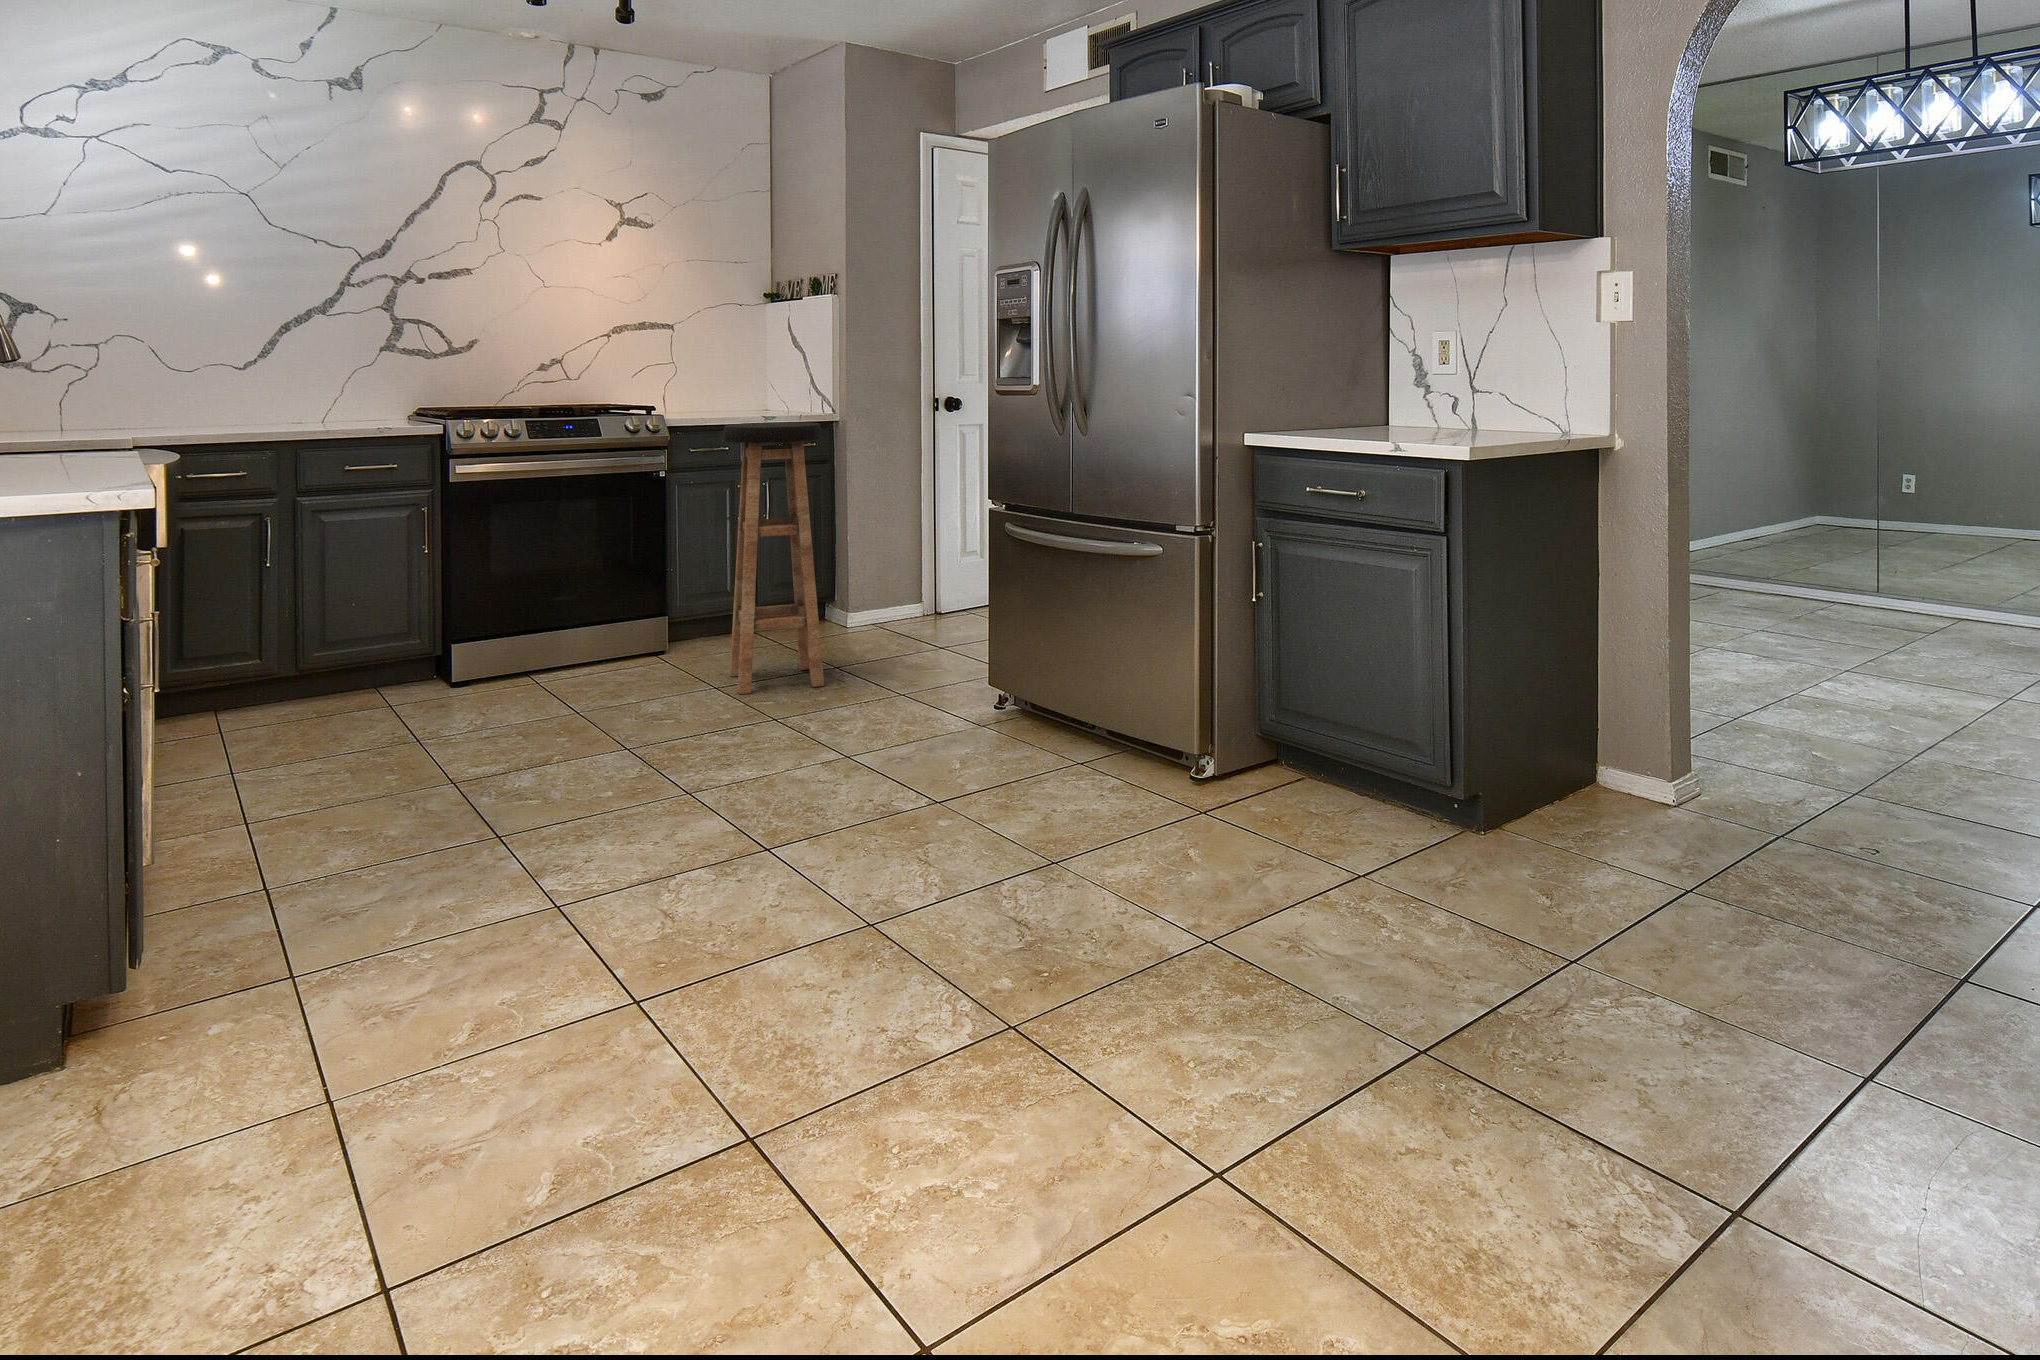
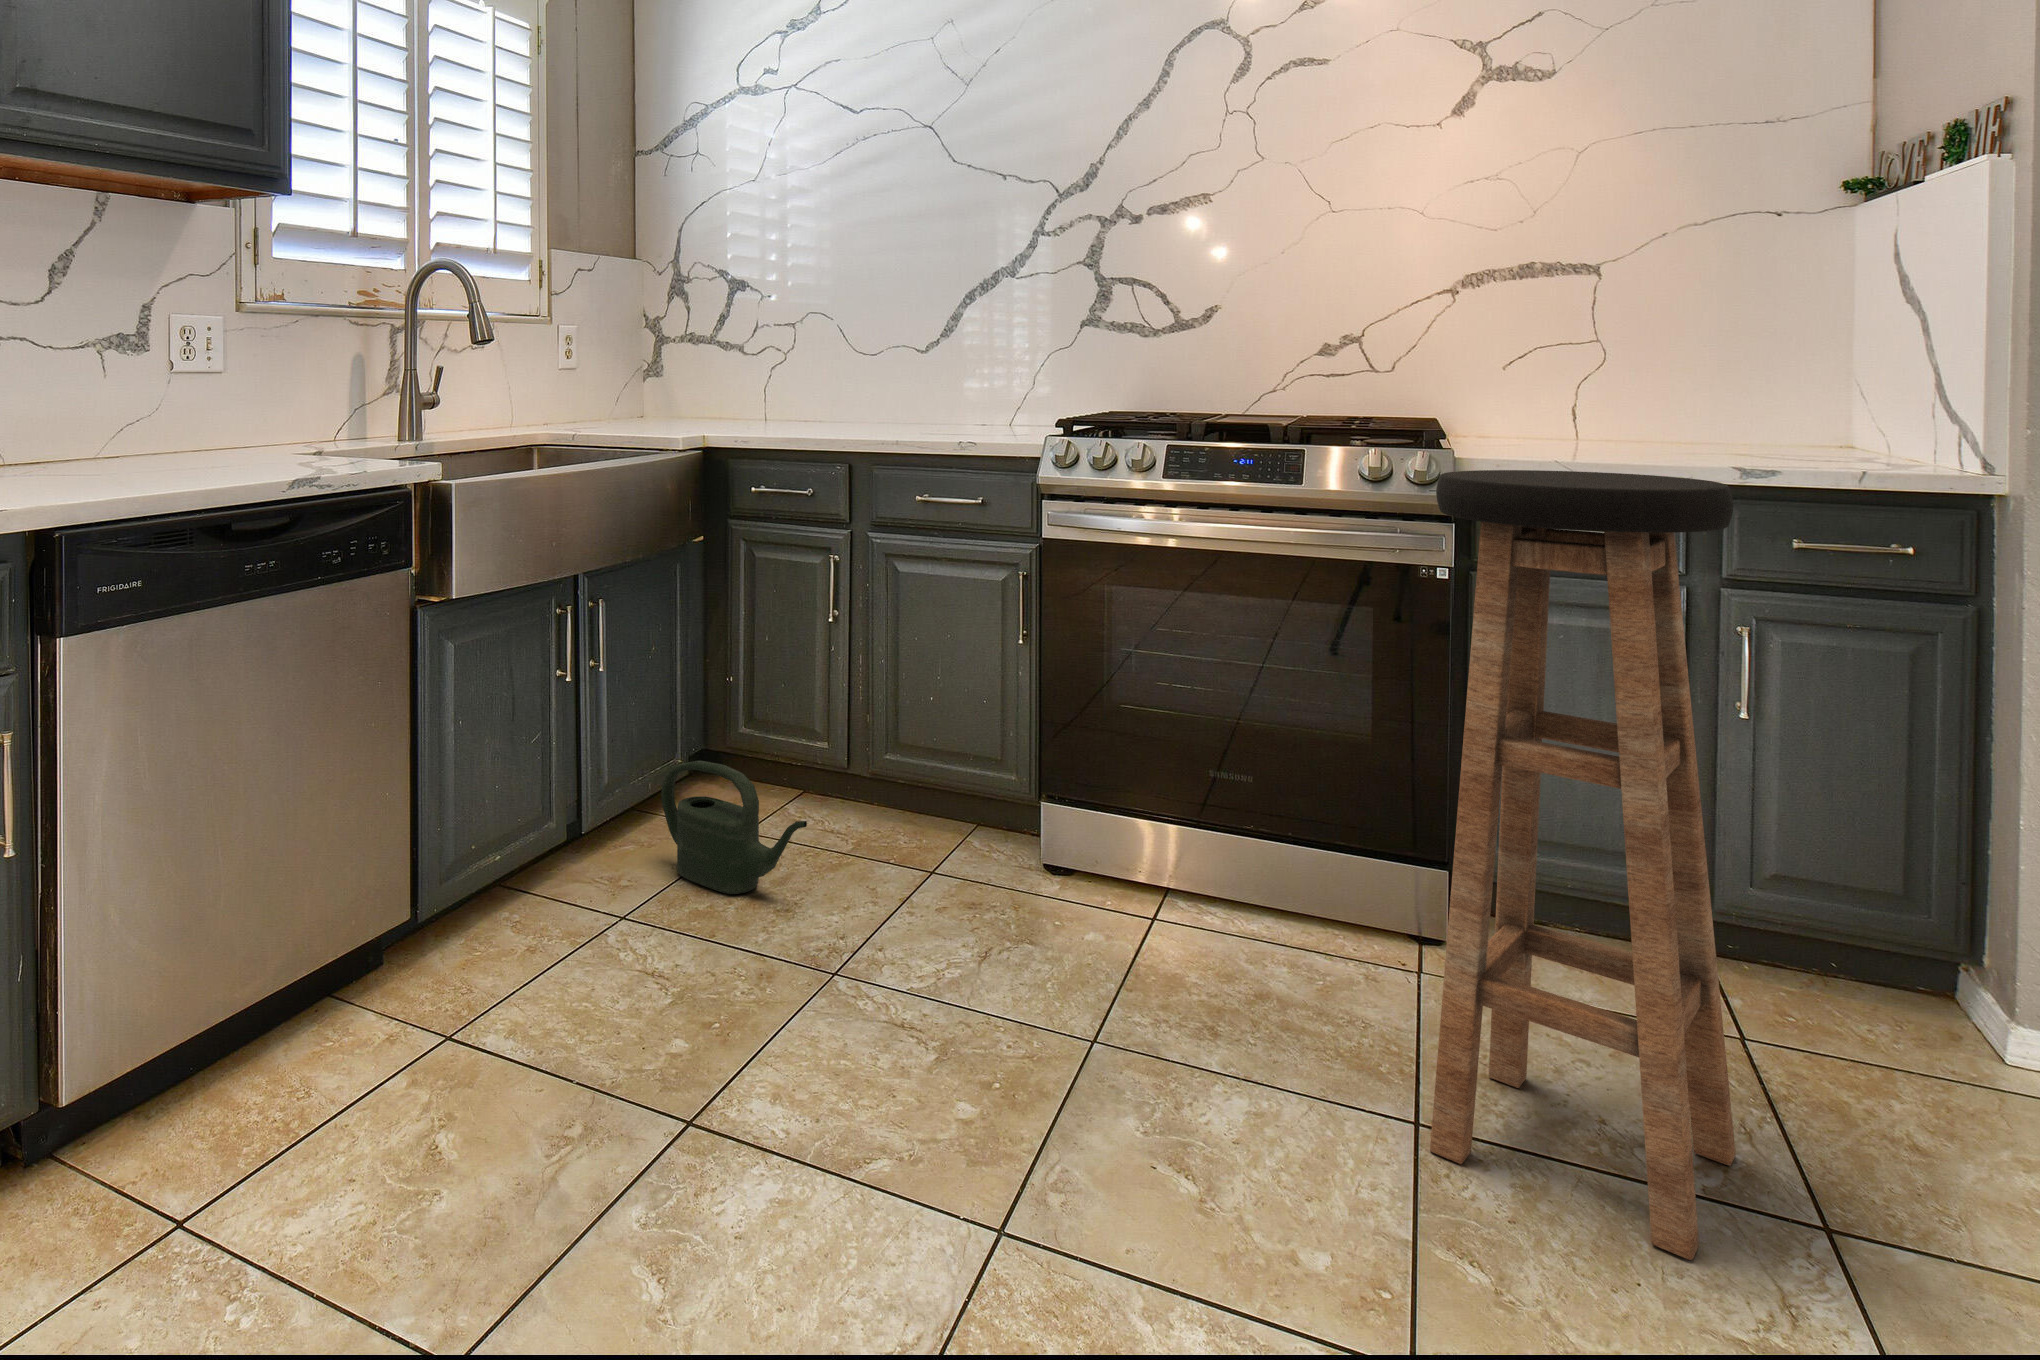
watering can: none [220,667,372,754] -> present [661,760,807,894]

